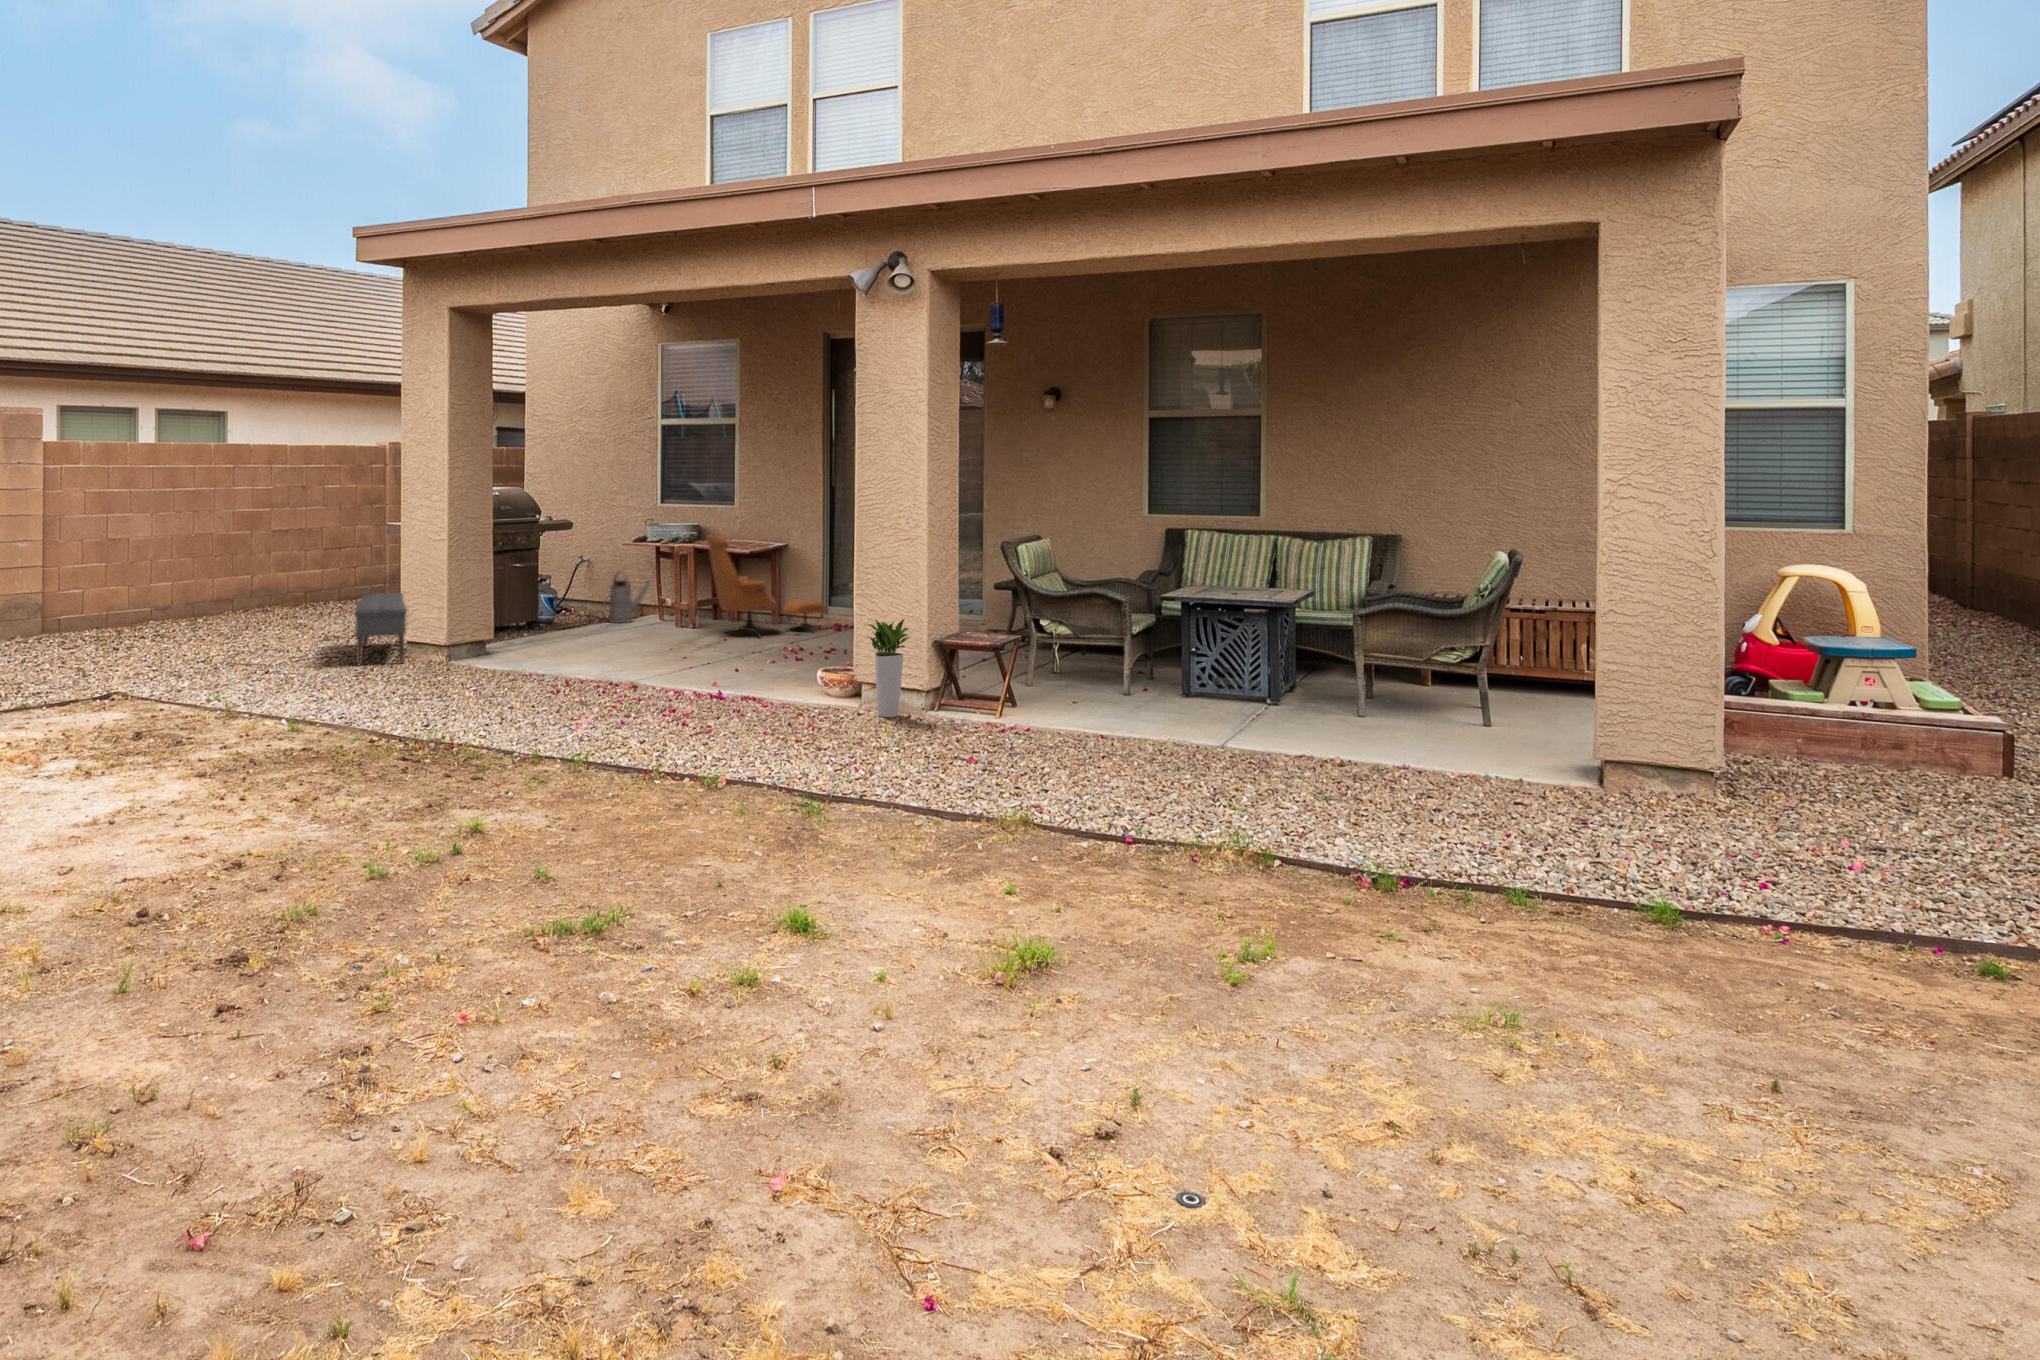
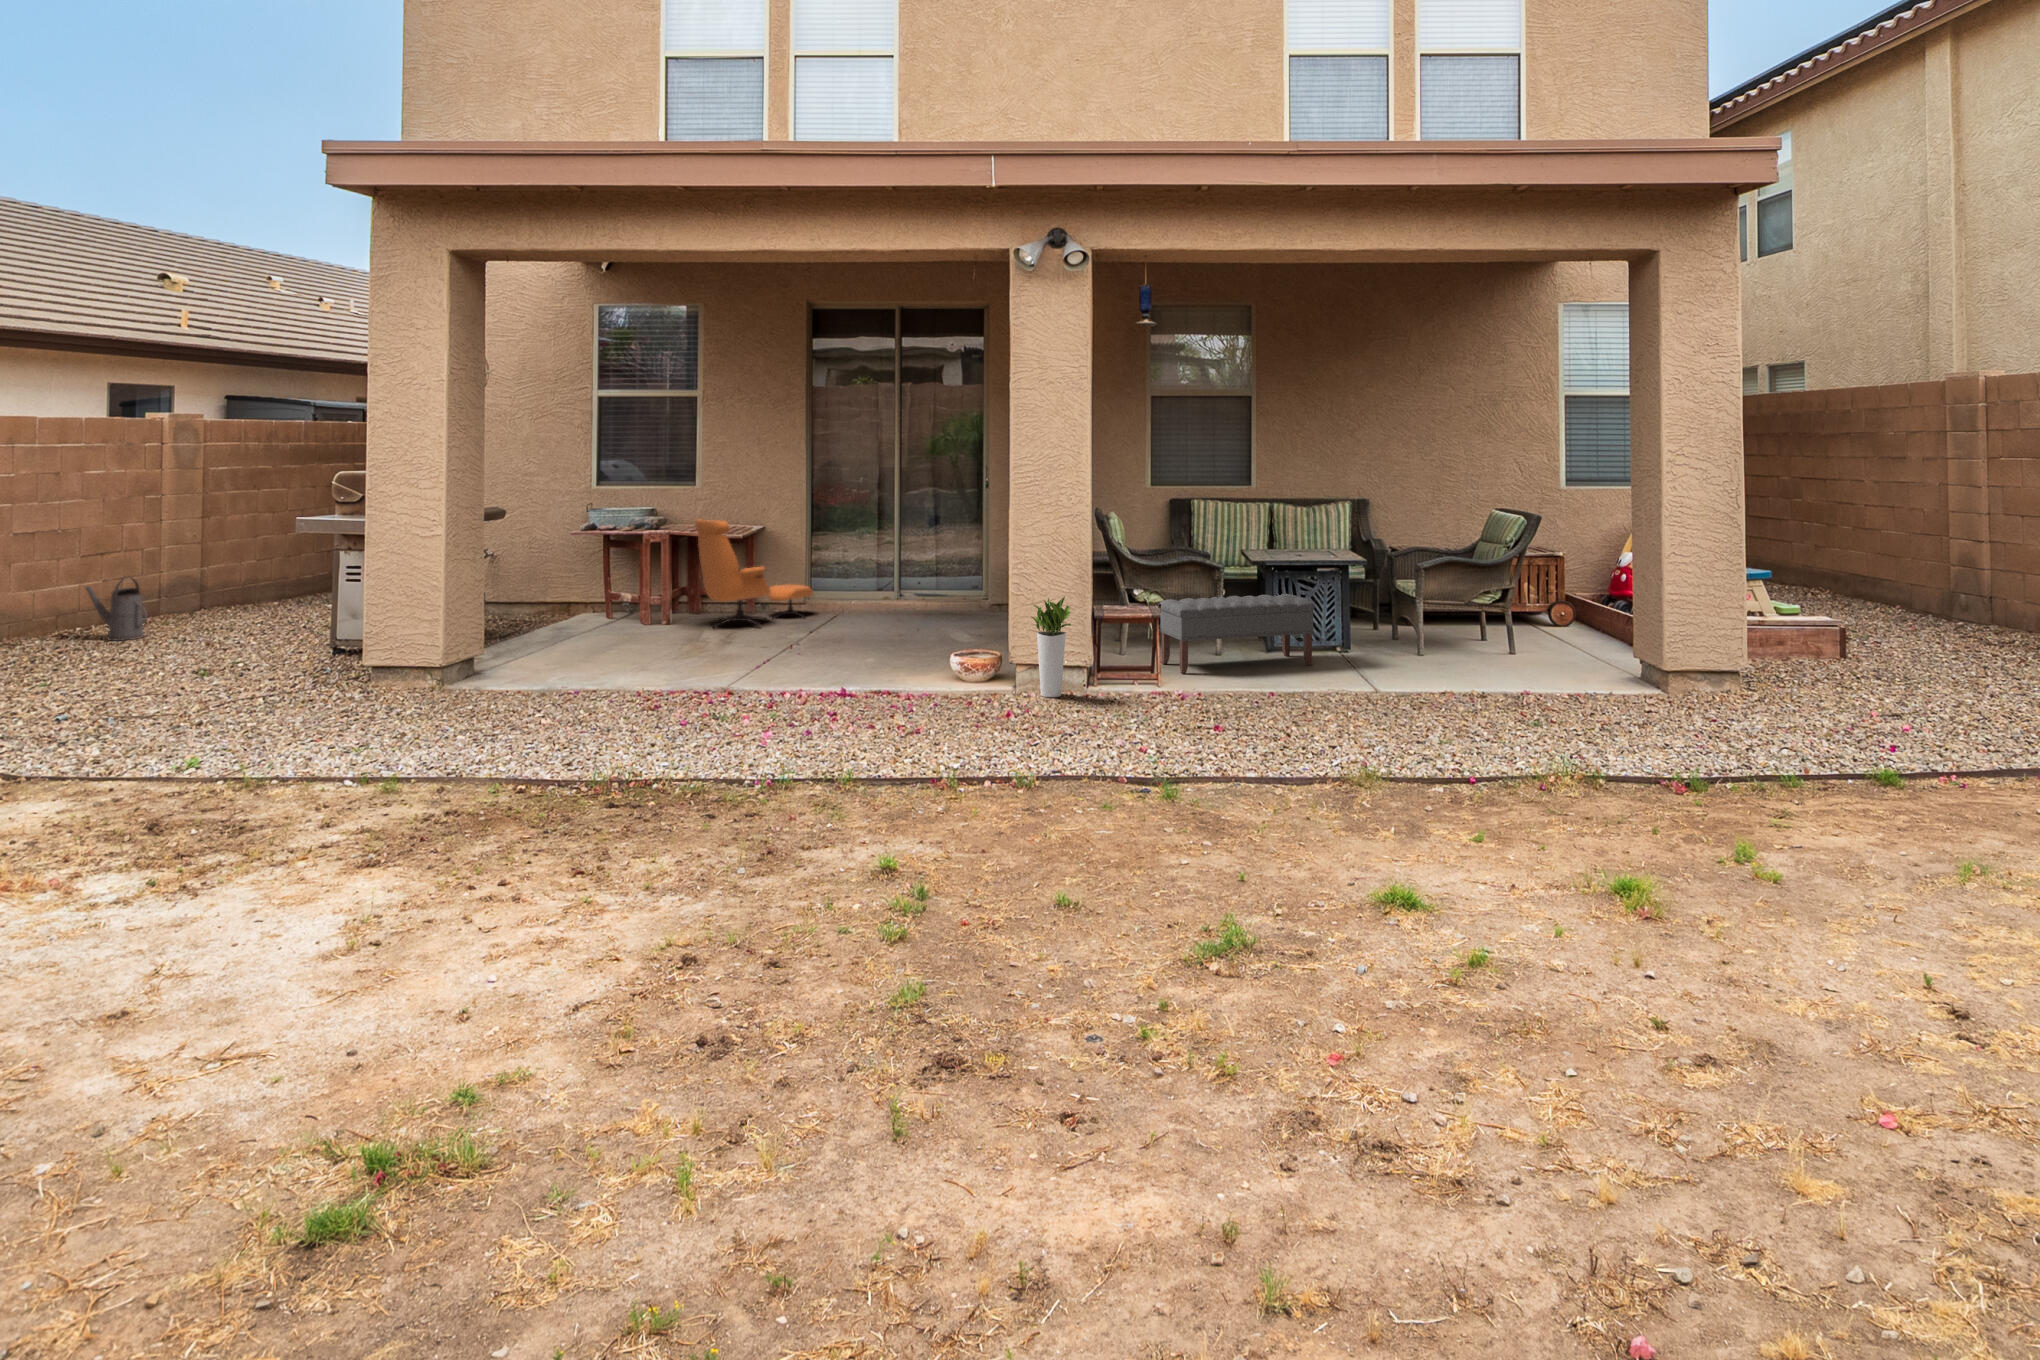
watering can: present [605,572,650,623] -> present [86,578,148,641]
bench: present [355,593,407,665] -> present [1159,594,1315,674]

